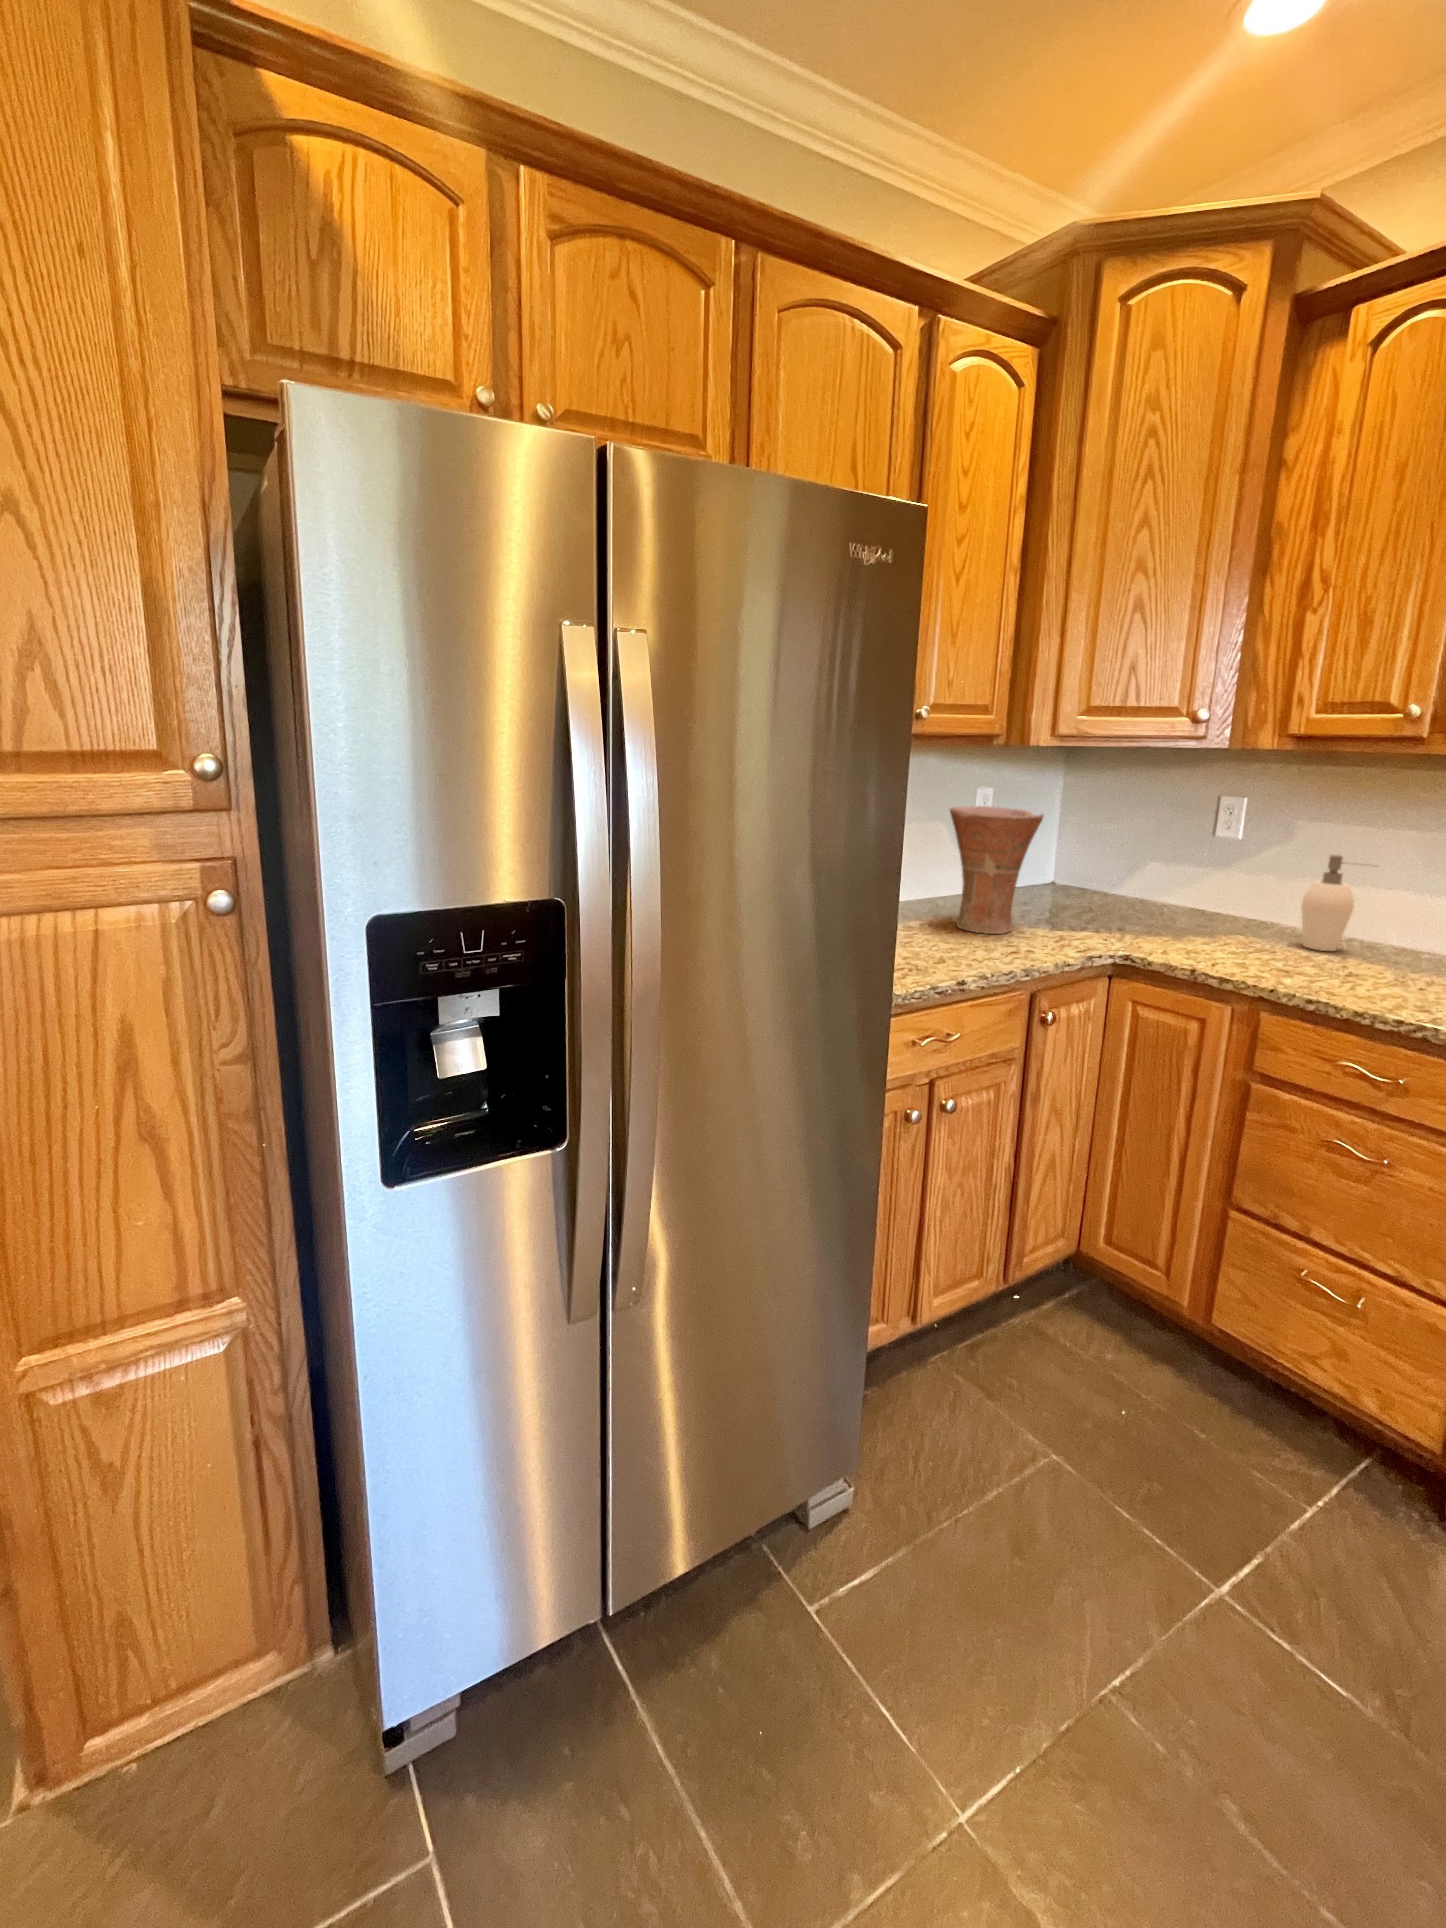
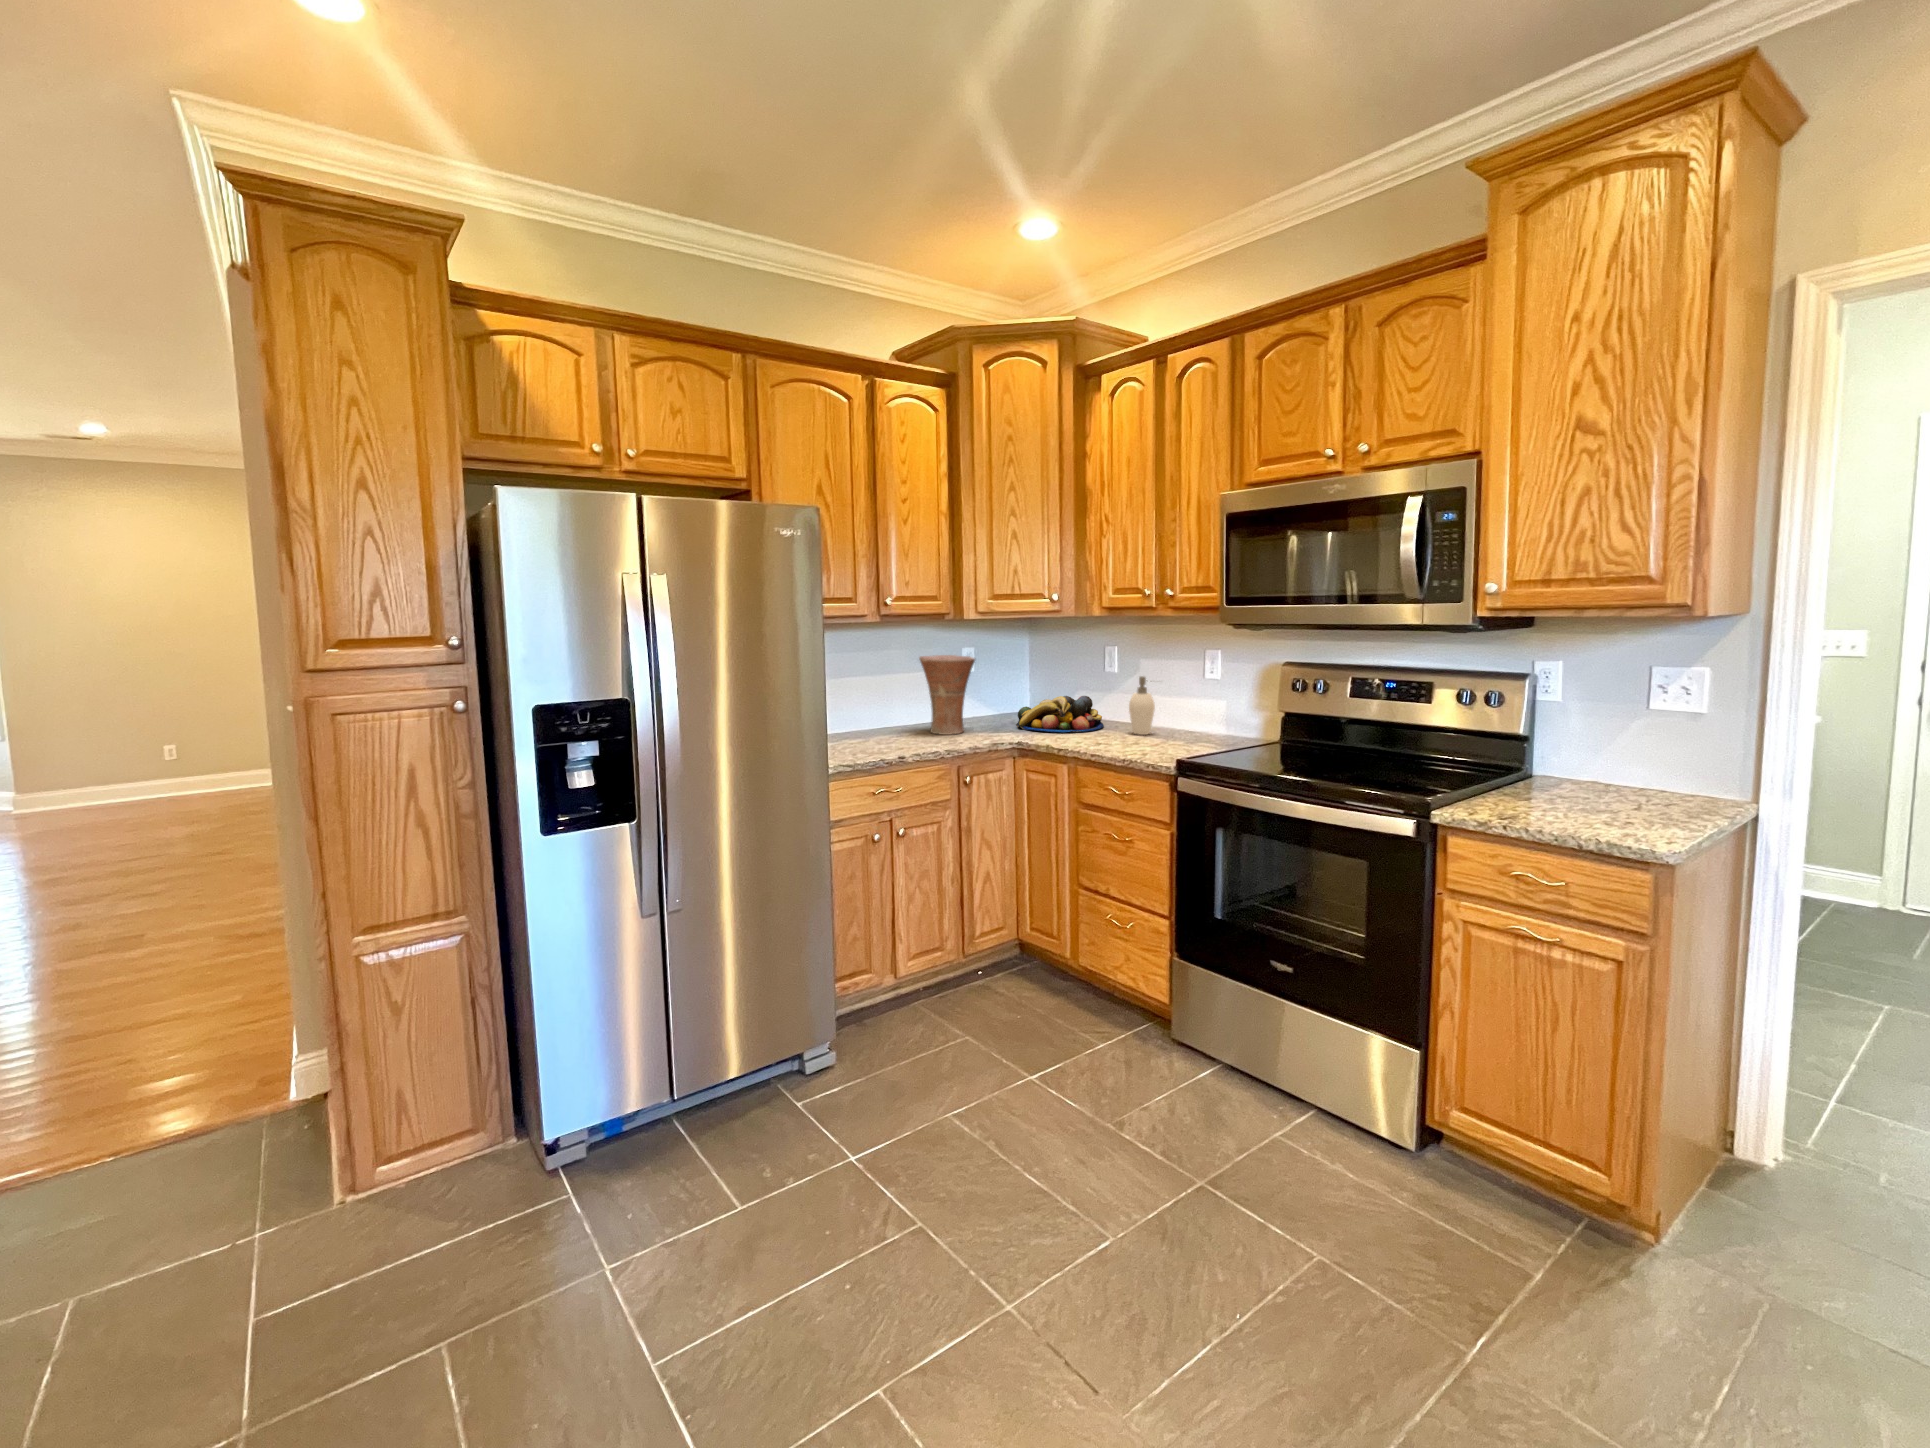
fruit bowl: none [1077,876,1234,939] -> present [1017,696,1104,732]

